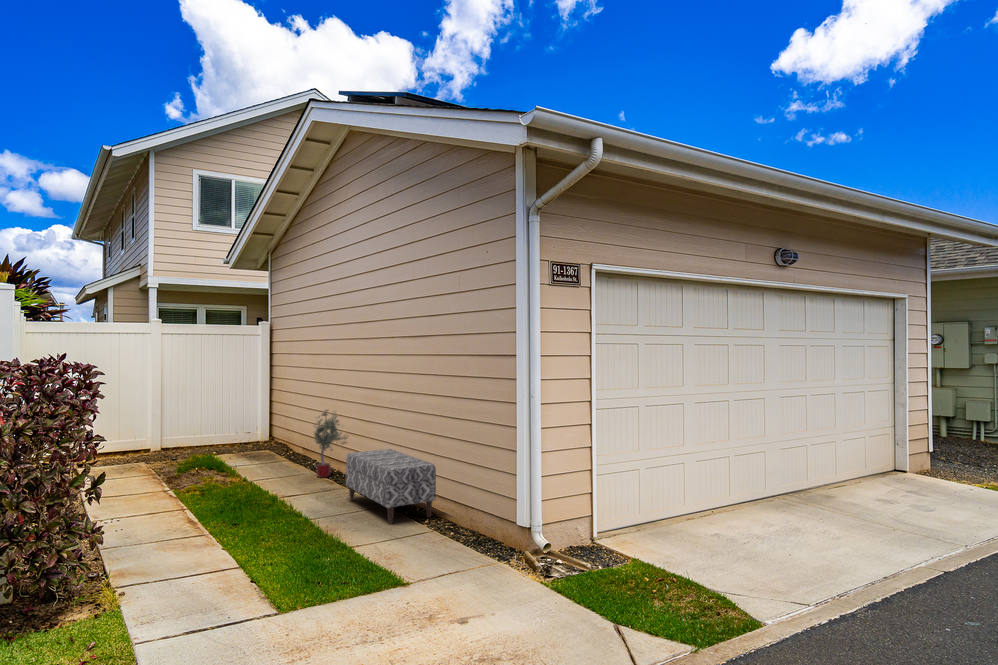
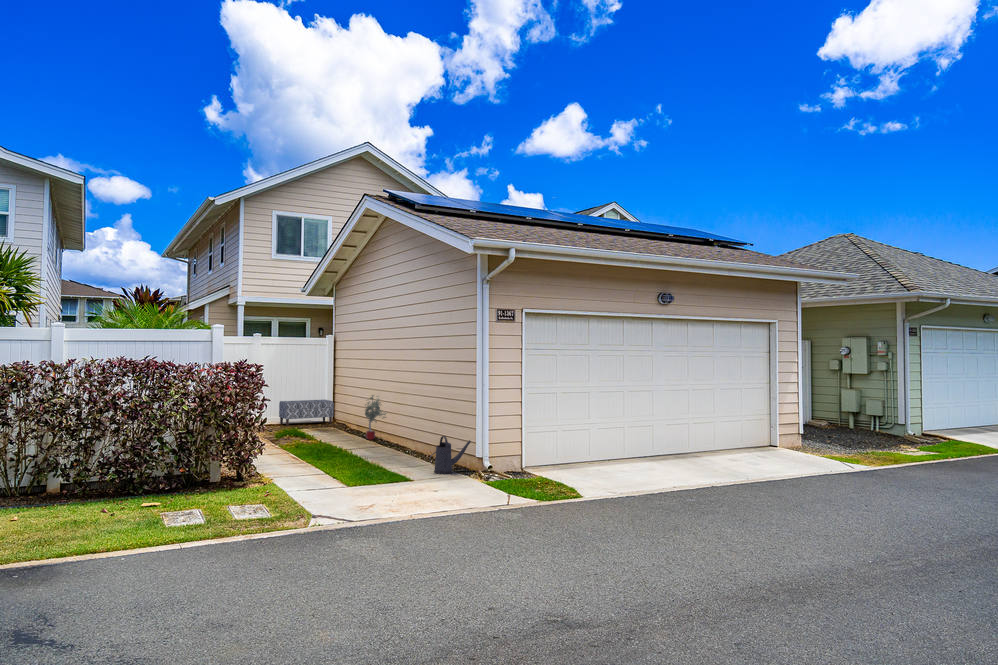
bench: present [346,449,436,524] -> present [279,400,334,426]
watering can: none [430,492,502,565] -> present [429,436,471,474]

